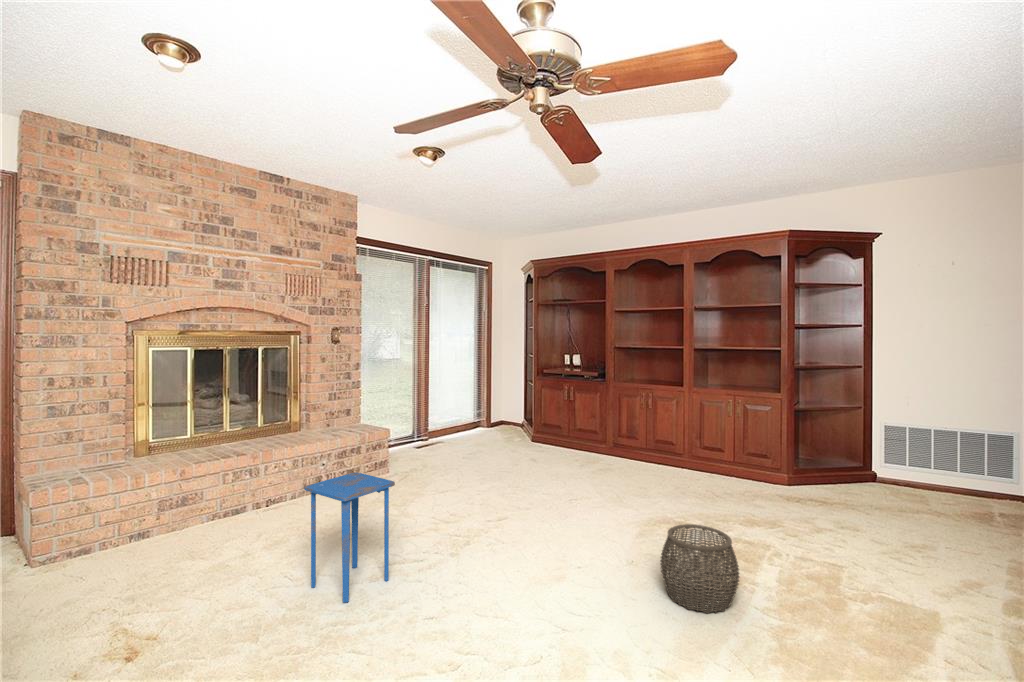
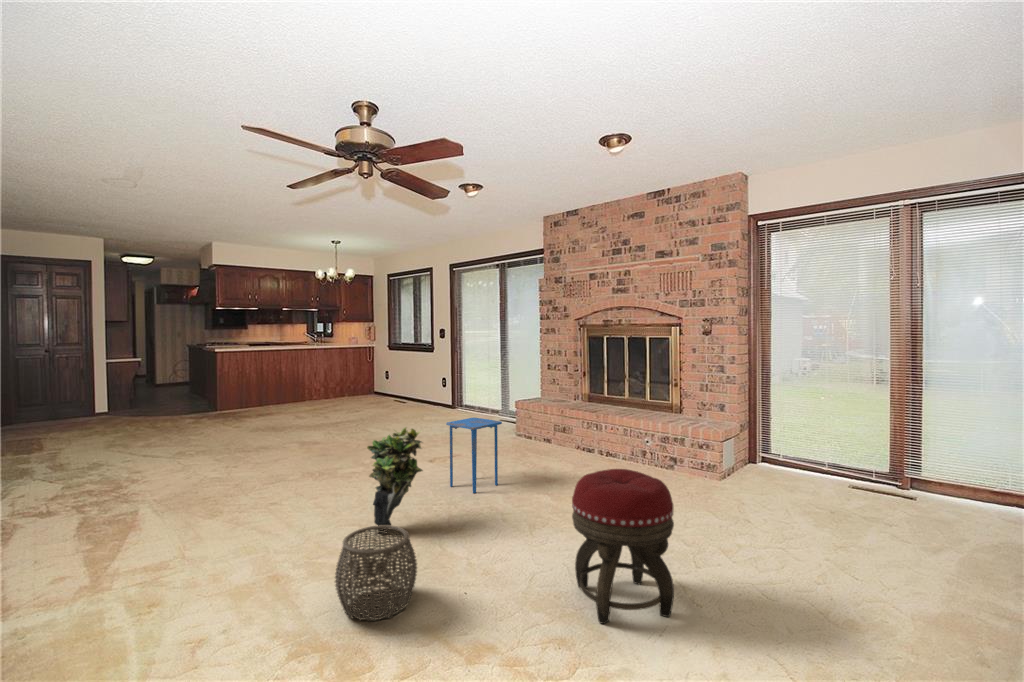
footstool: none [590,433,655,525] -> present [572,469,674,624]
potted plant: none [473,479,561,635] -> present [367,427,423,533]

